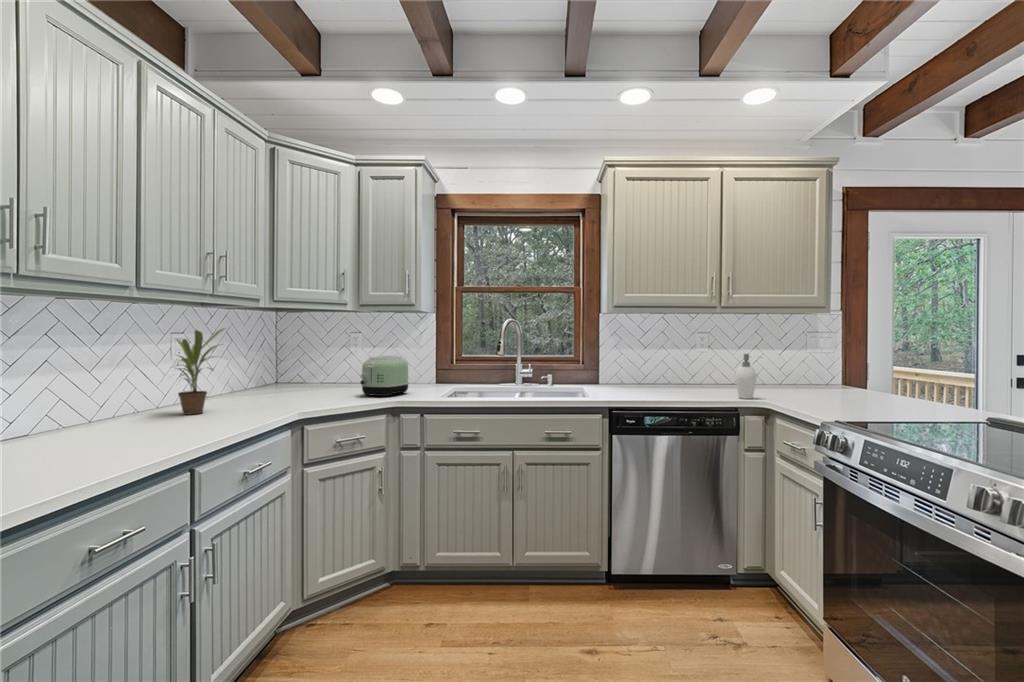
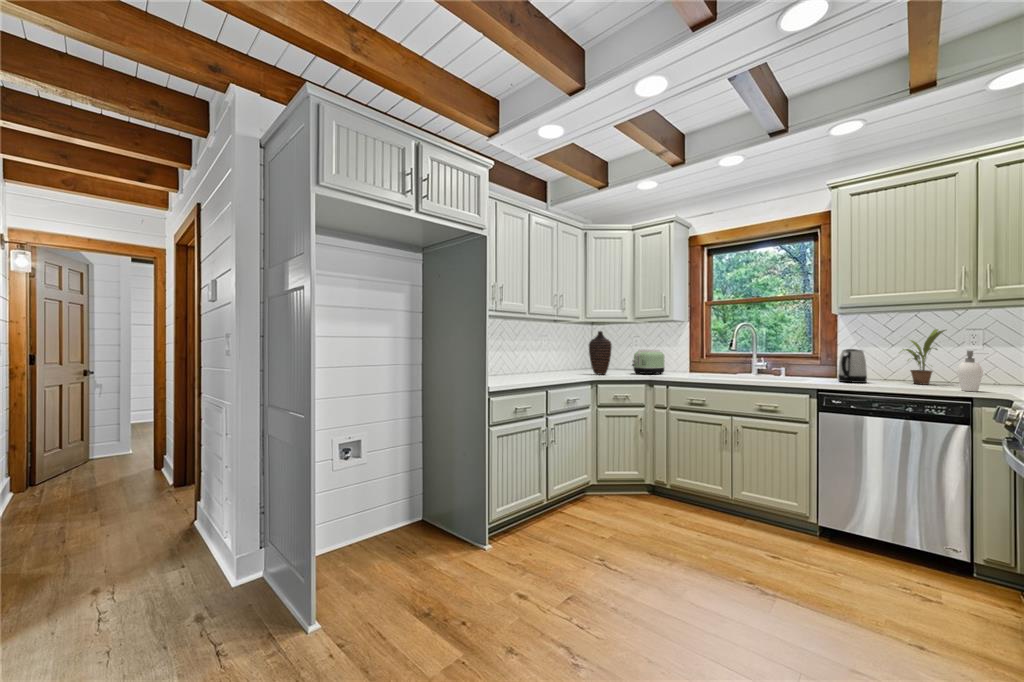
potted plant: present [175,328,225,414] -> present [903,329,945,385]
decorative vase: none [286,328,330,403] -> present [589,331,612,375]
kettle: none [620,352,648,393] -> present [838,349,867,383]

